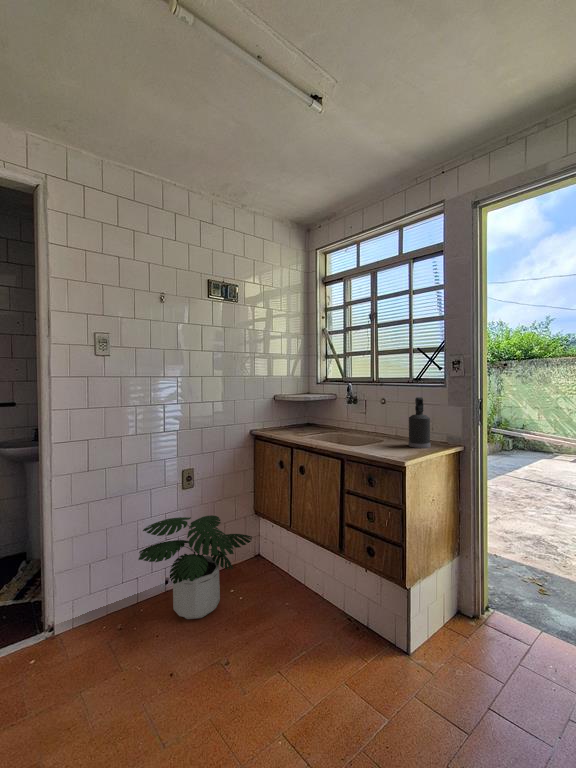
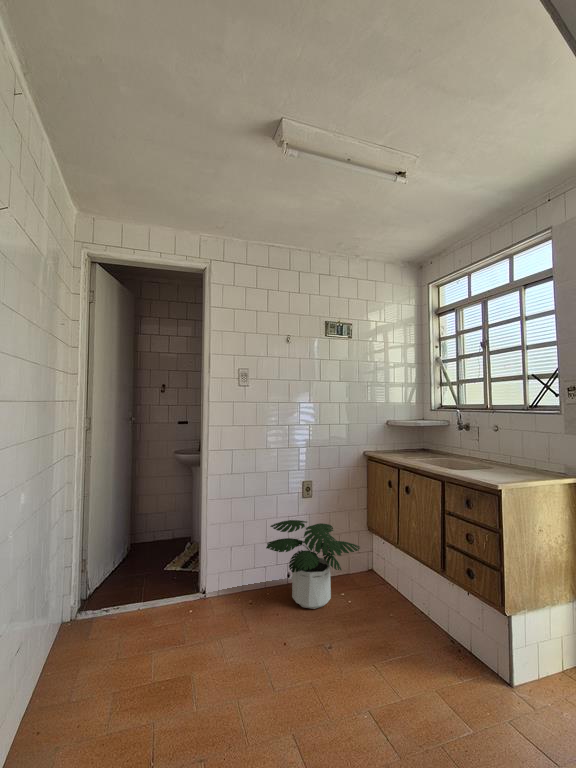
spray bottle: present [409,397,430,448] -> none [517,424,543,476]

